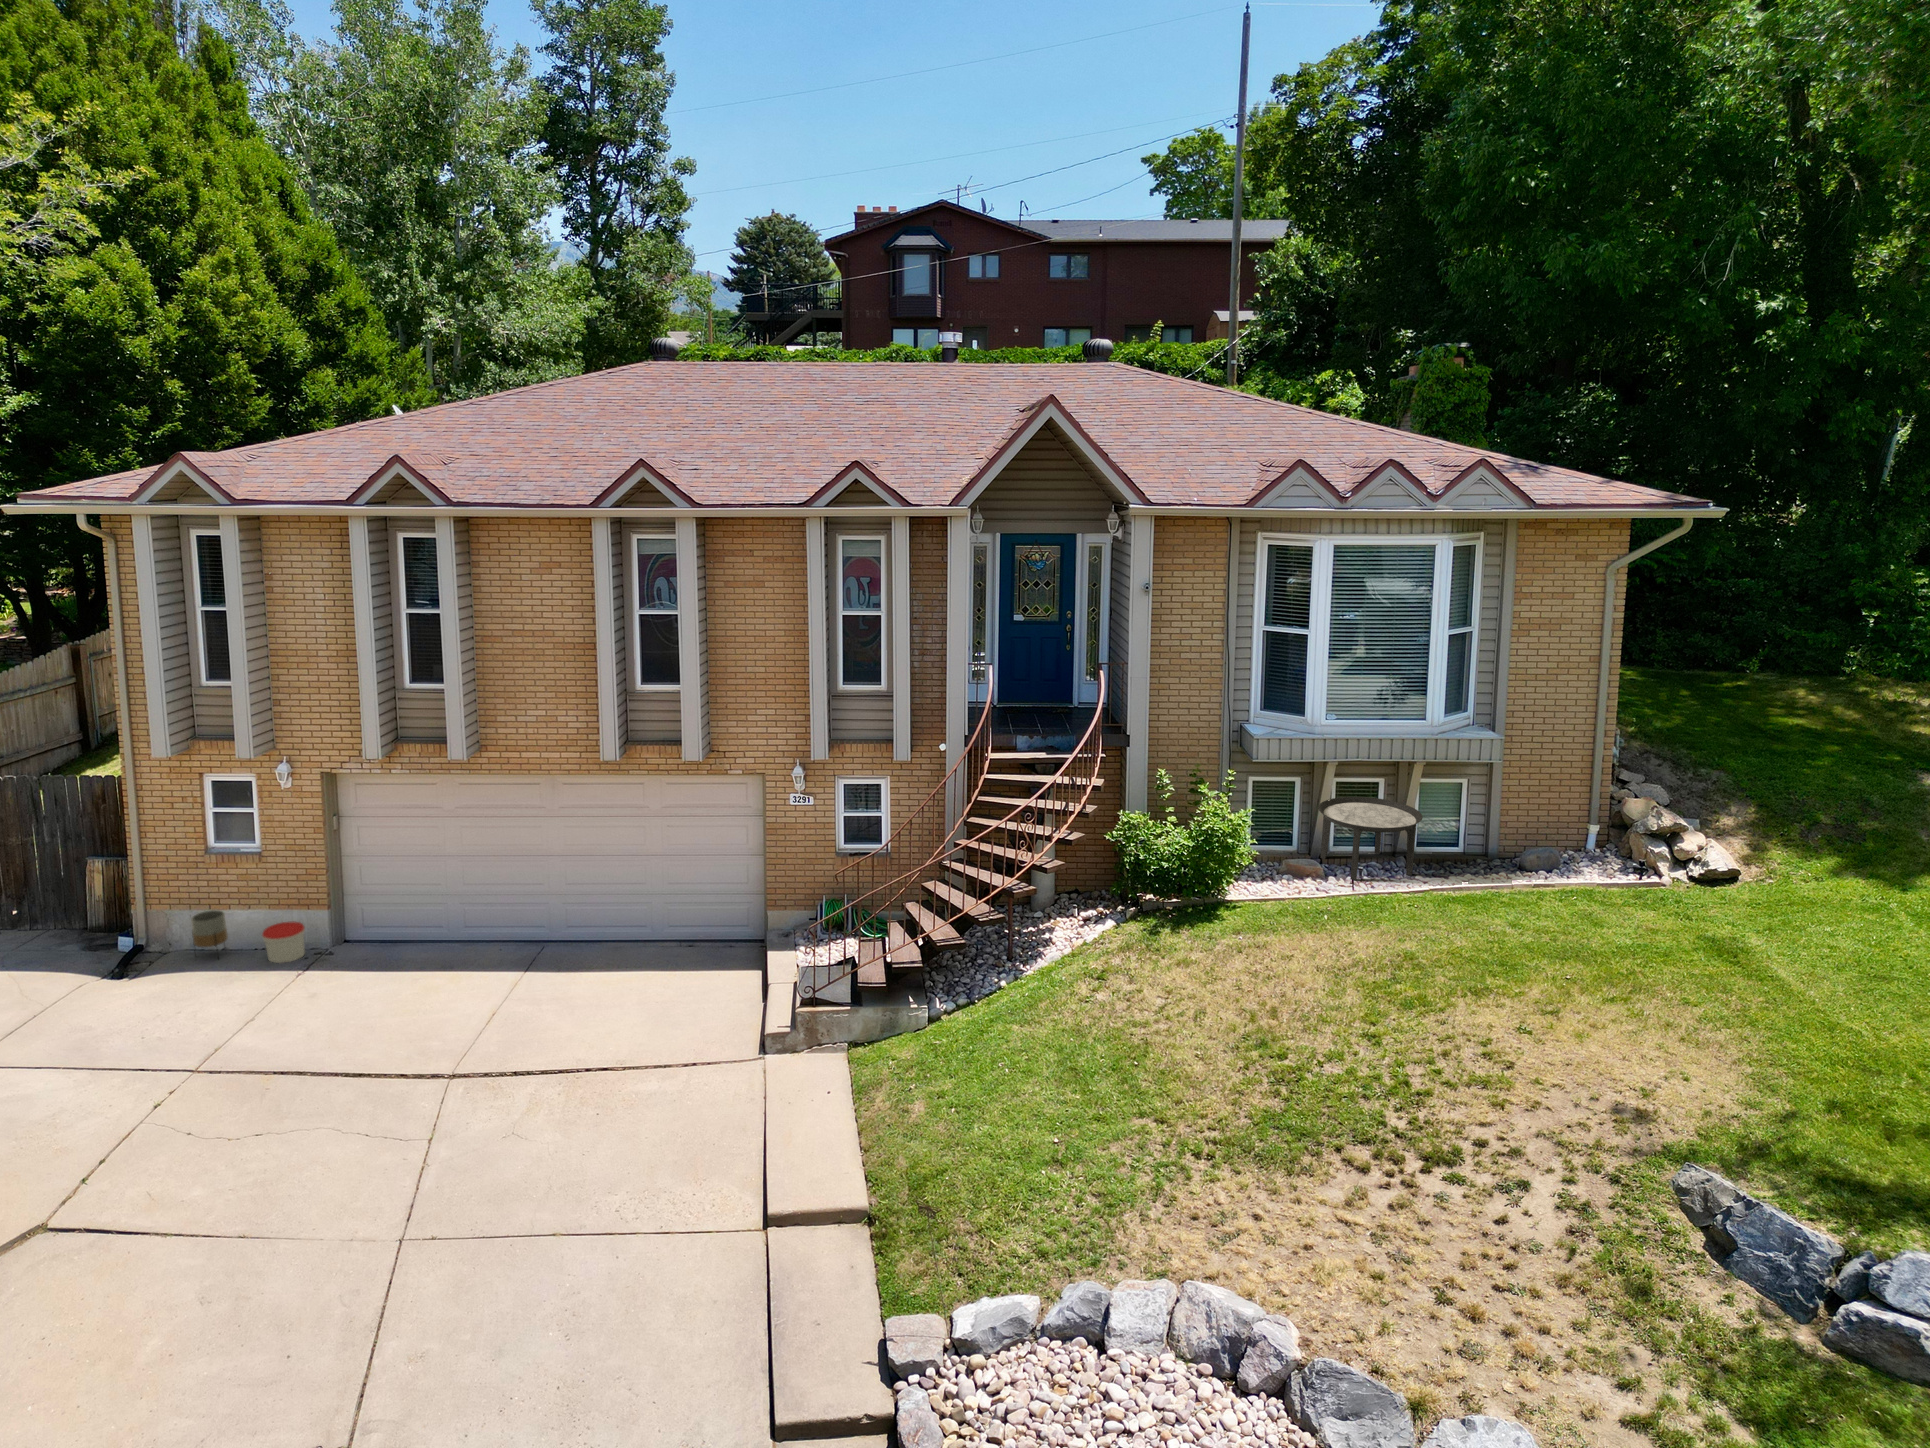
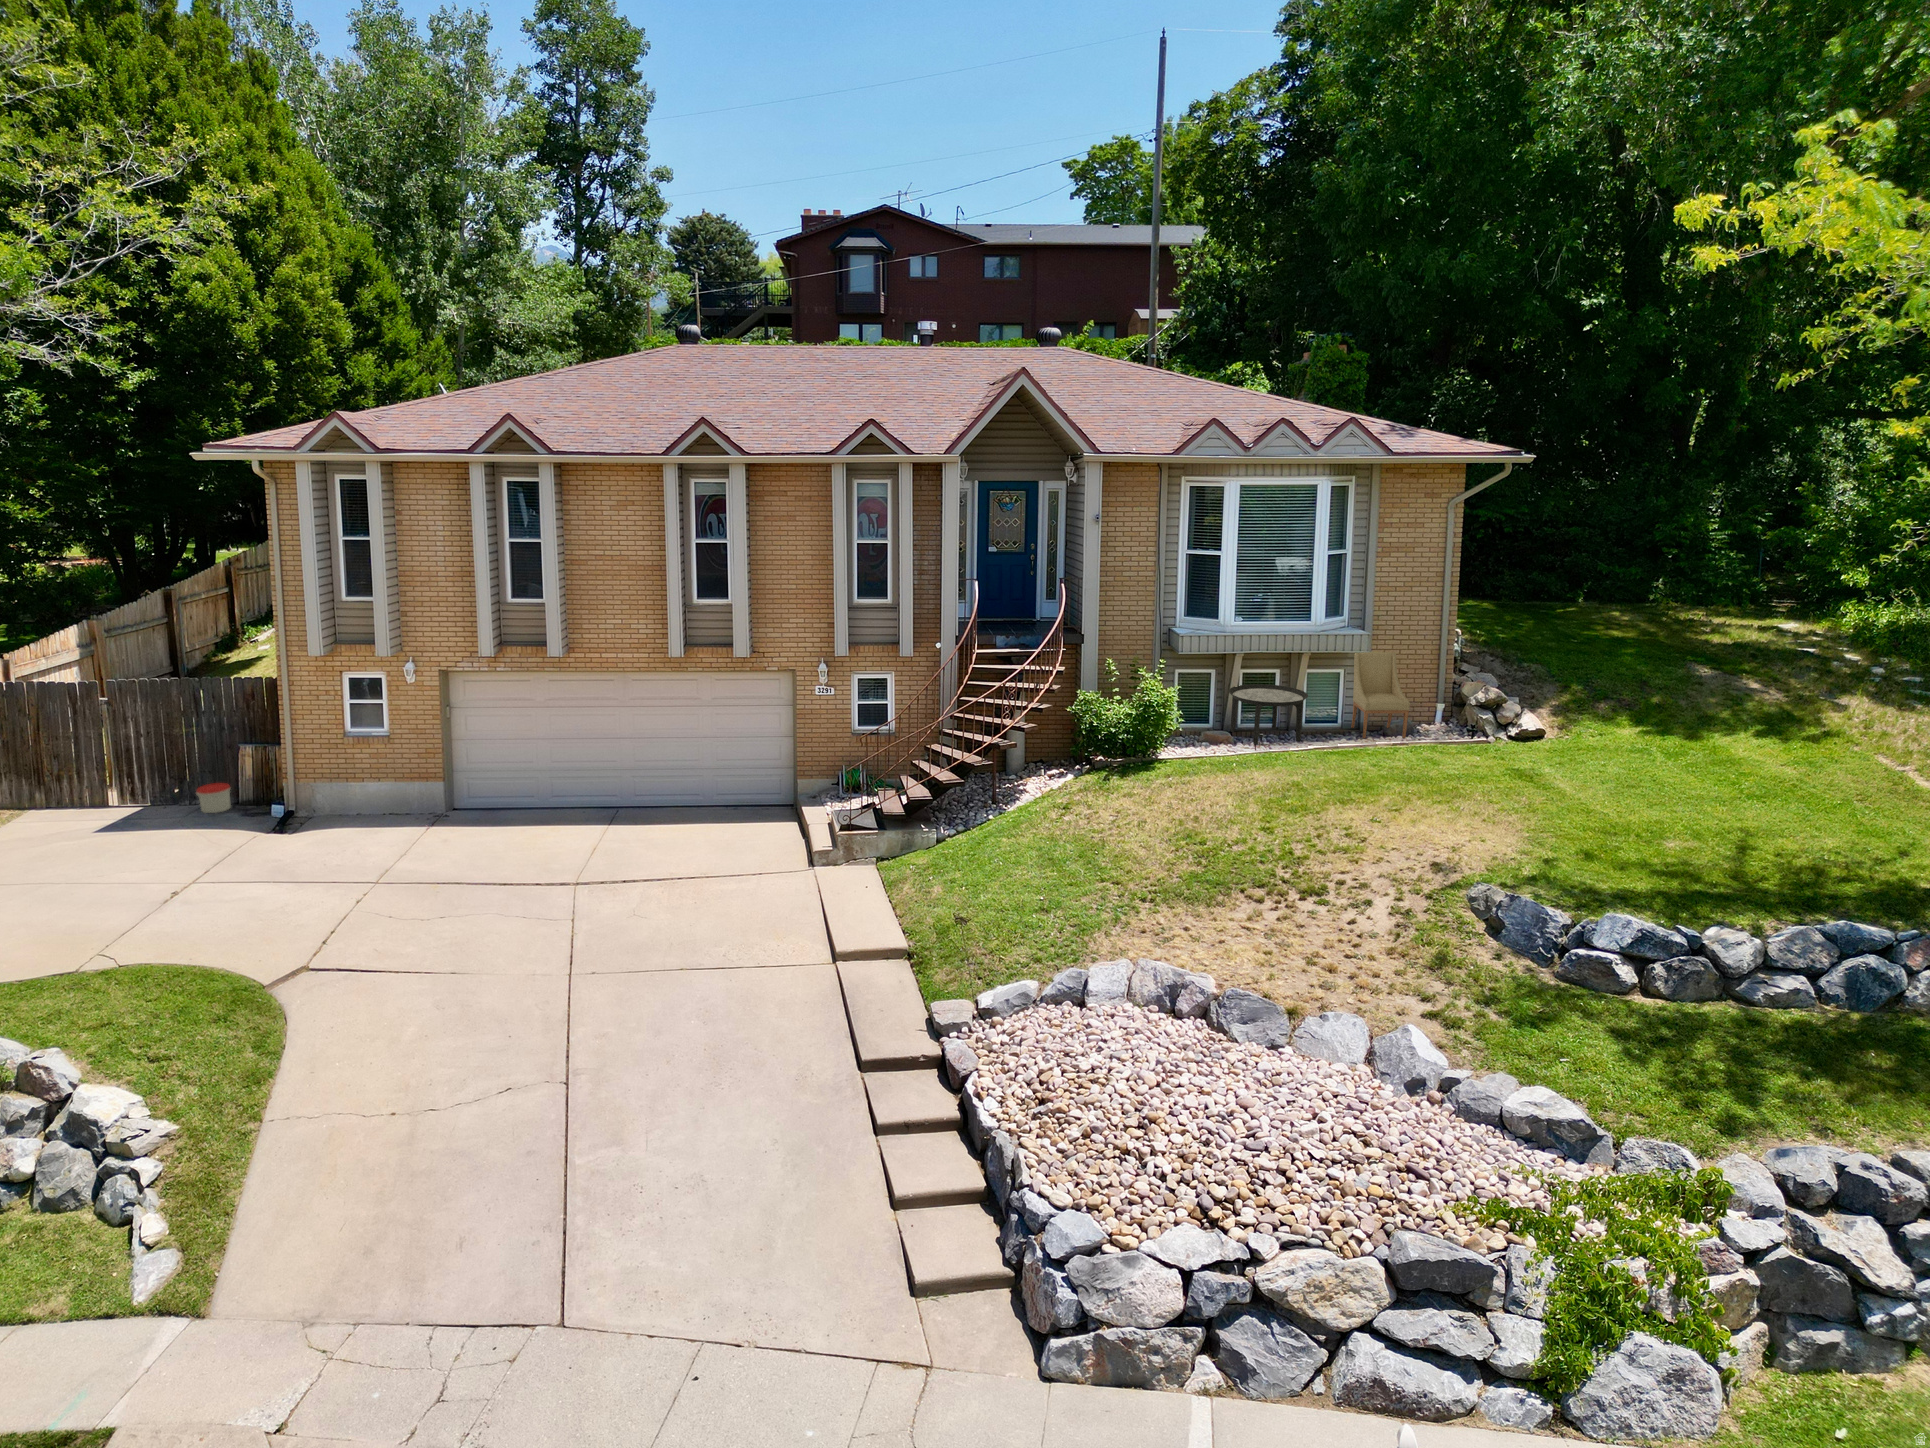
chair: none [1477,759,1556,872] -> present [1351,652,1410,738]
planter: present [191,910,228,958] -> none [338,781,366,820]
bucket: present [262,921,305,963] -> present [196,783,231,813]

